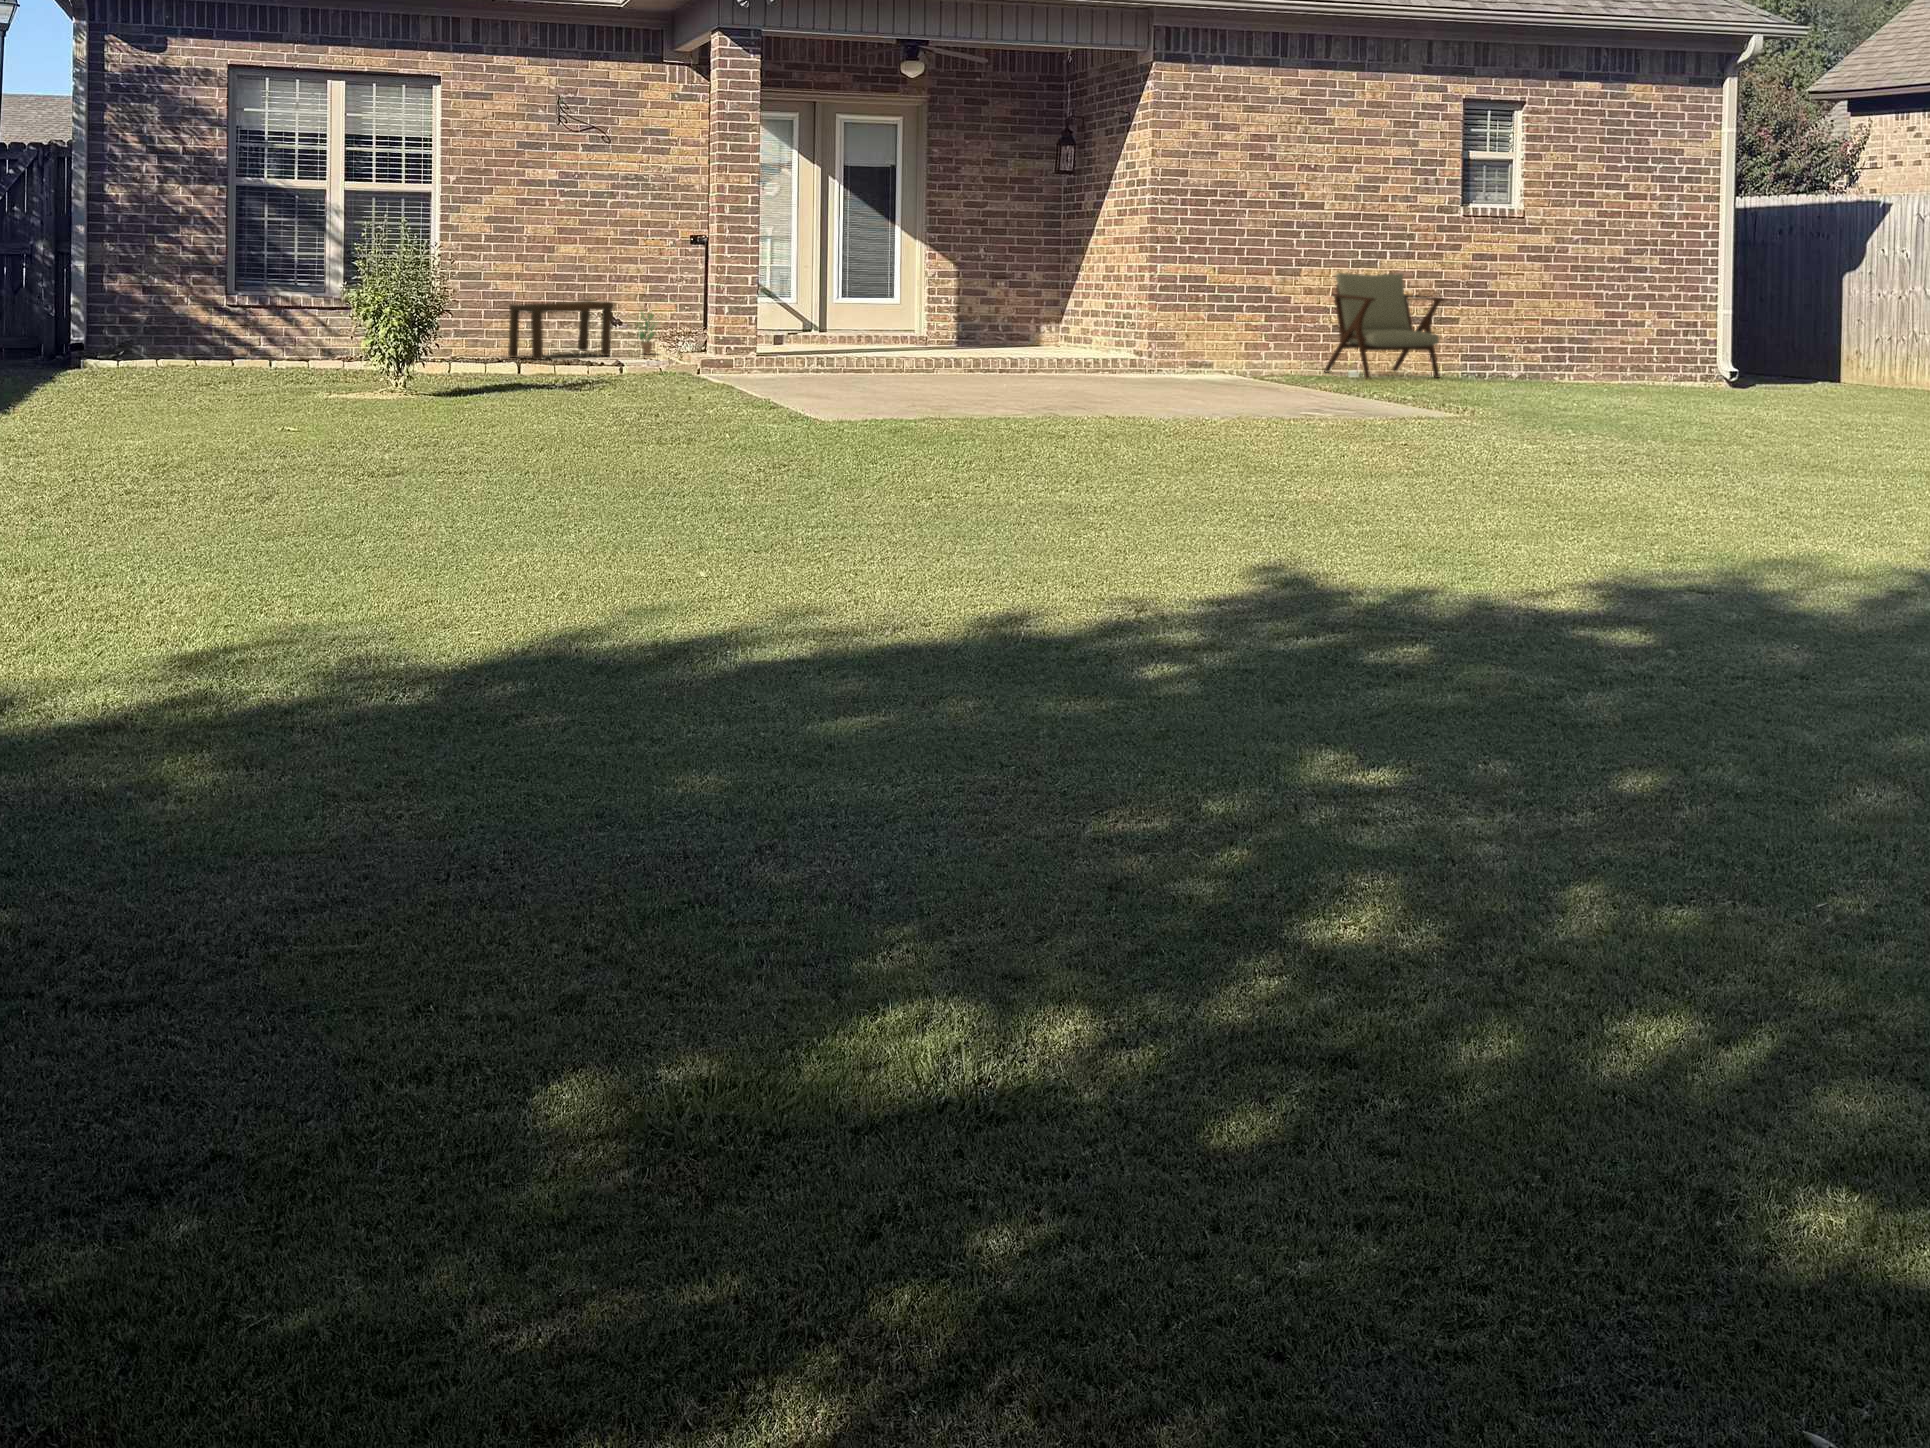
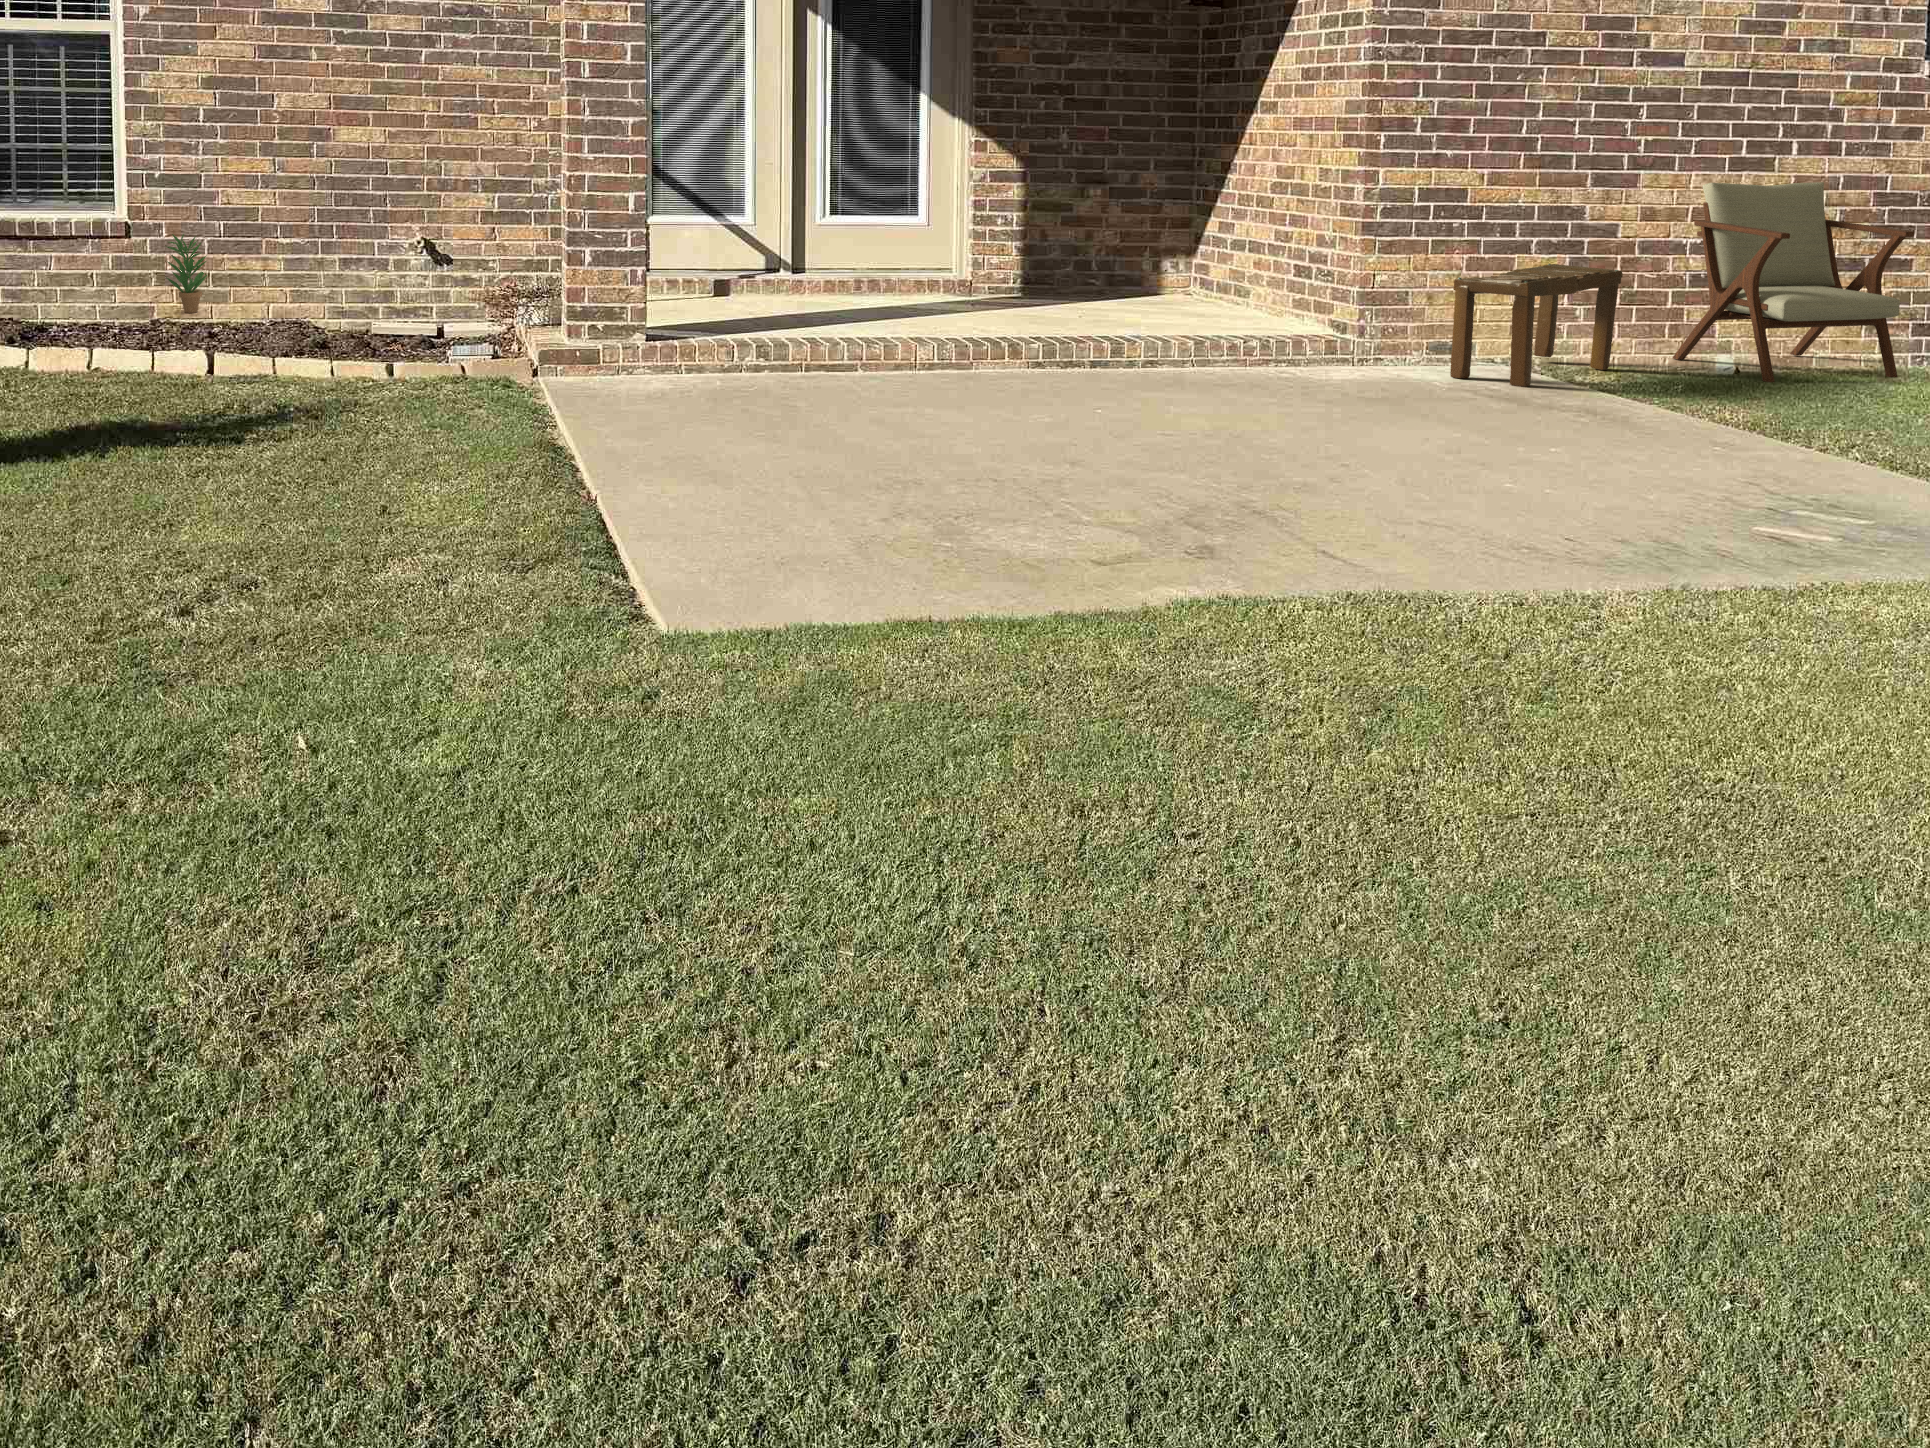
bench: present [508,300,614,360] -> present [1450,264,1623,387]
potted plant: present [639,312,655,354] -> present [166,234,207,313]

